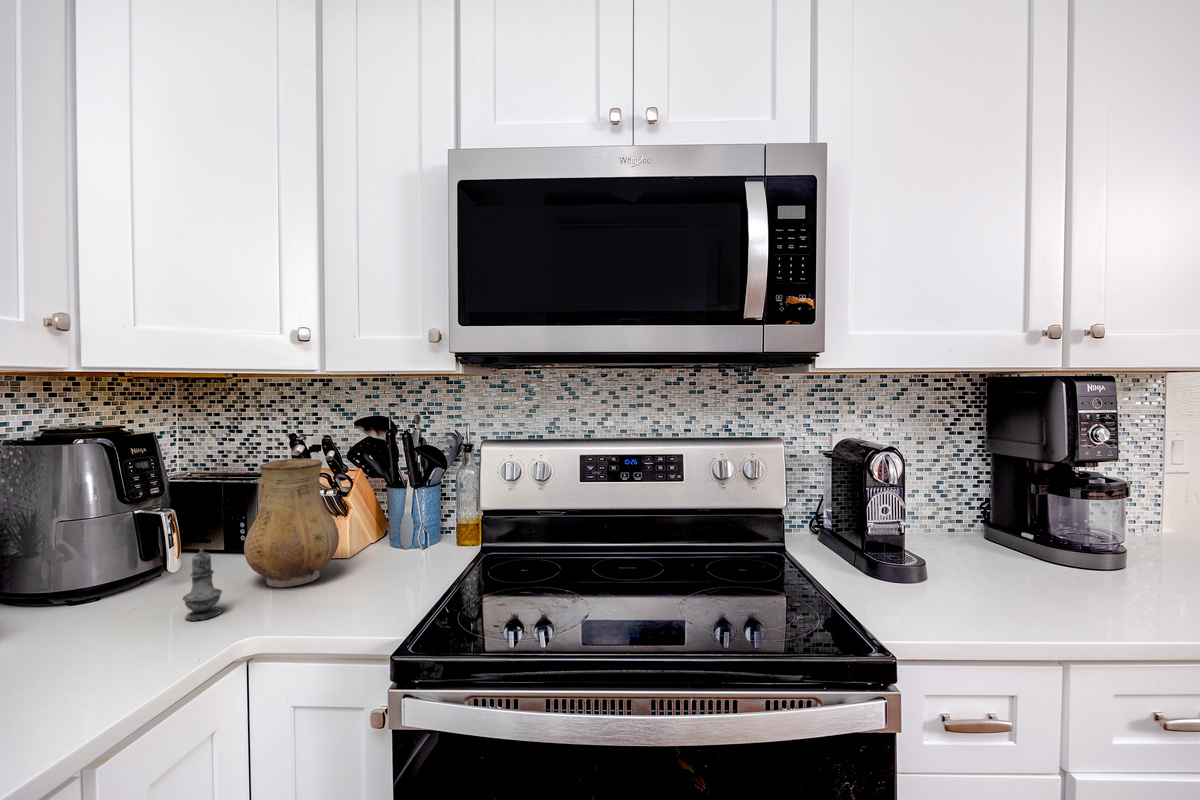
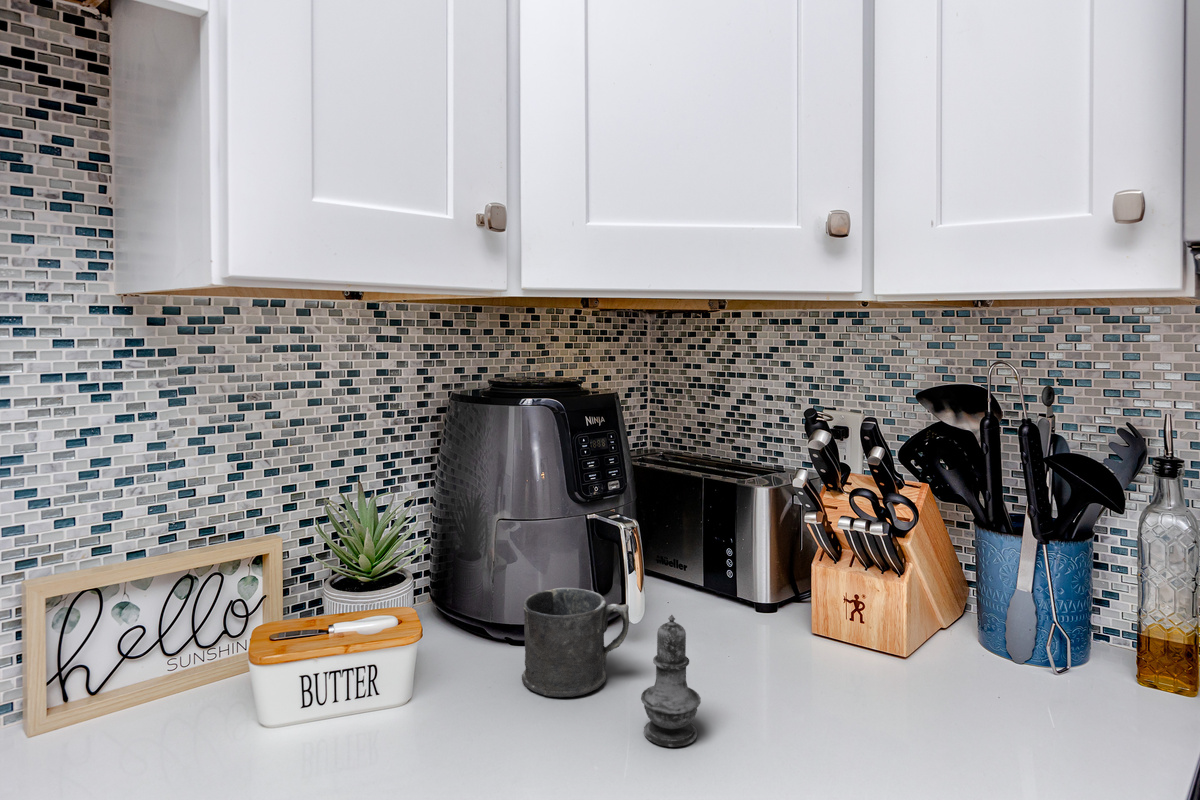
ceramic pitcher: present [244,458,339,587] -> none [734,459,898,705]
mug: none [86,554,171,621] -> present [522,588,629,697]

